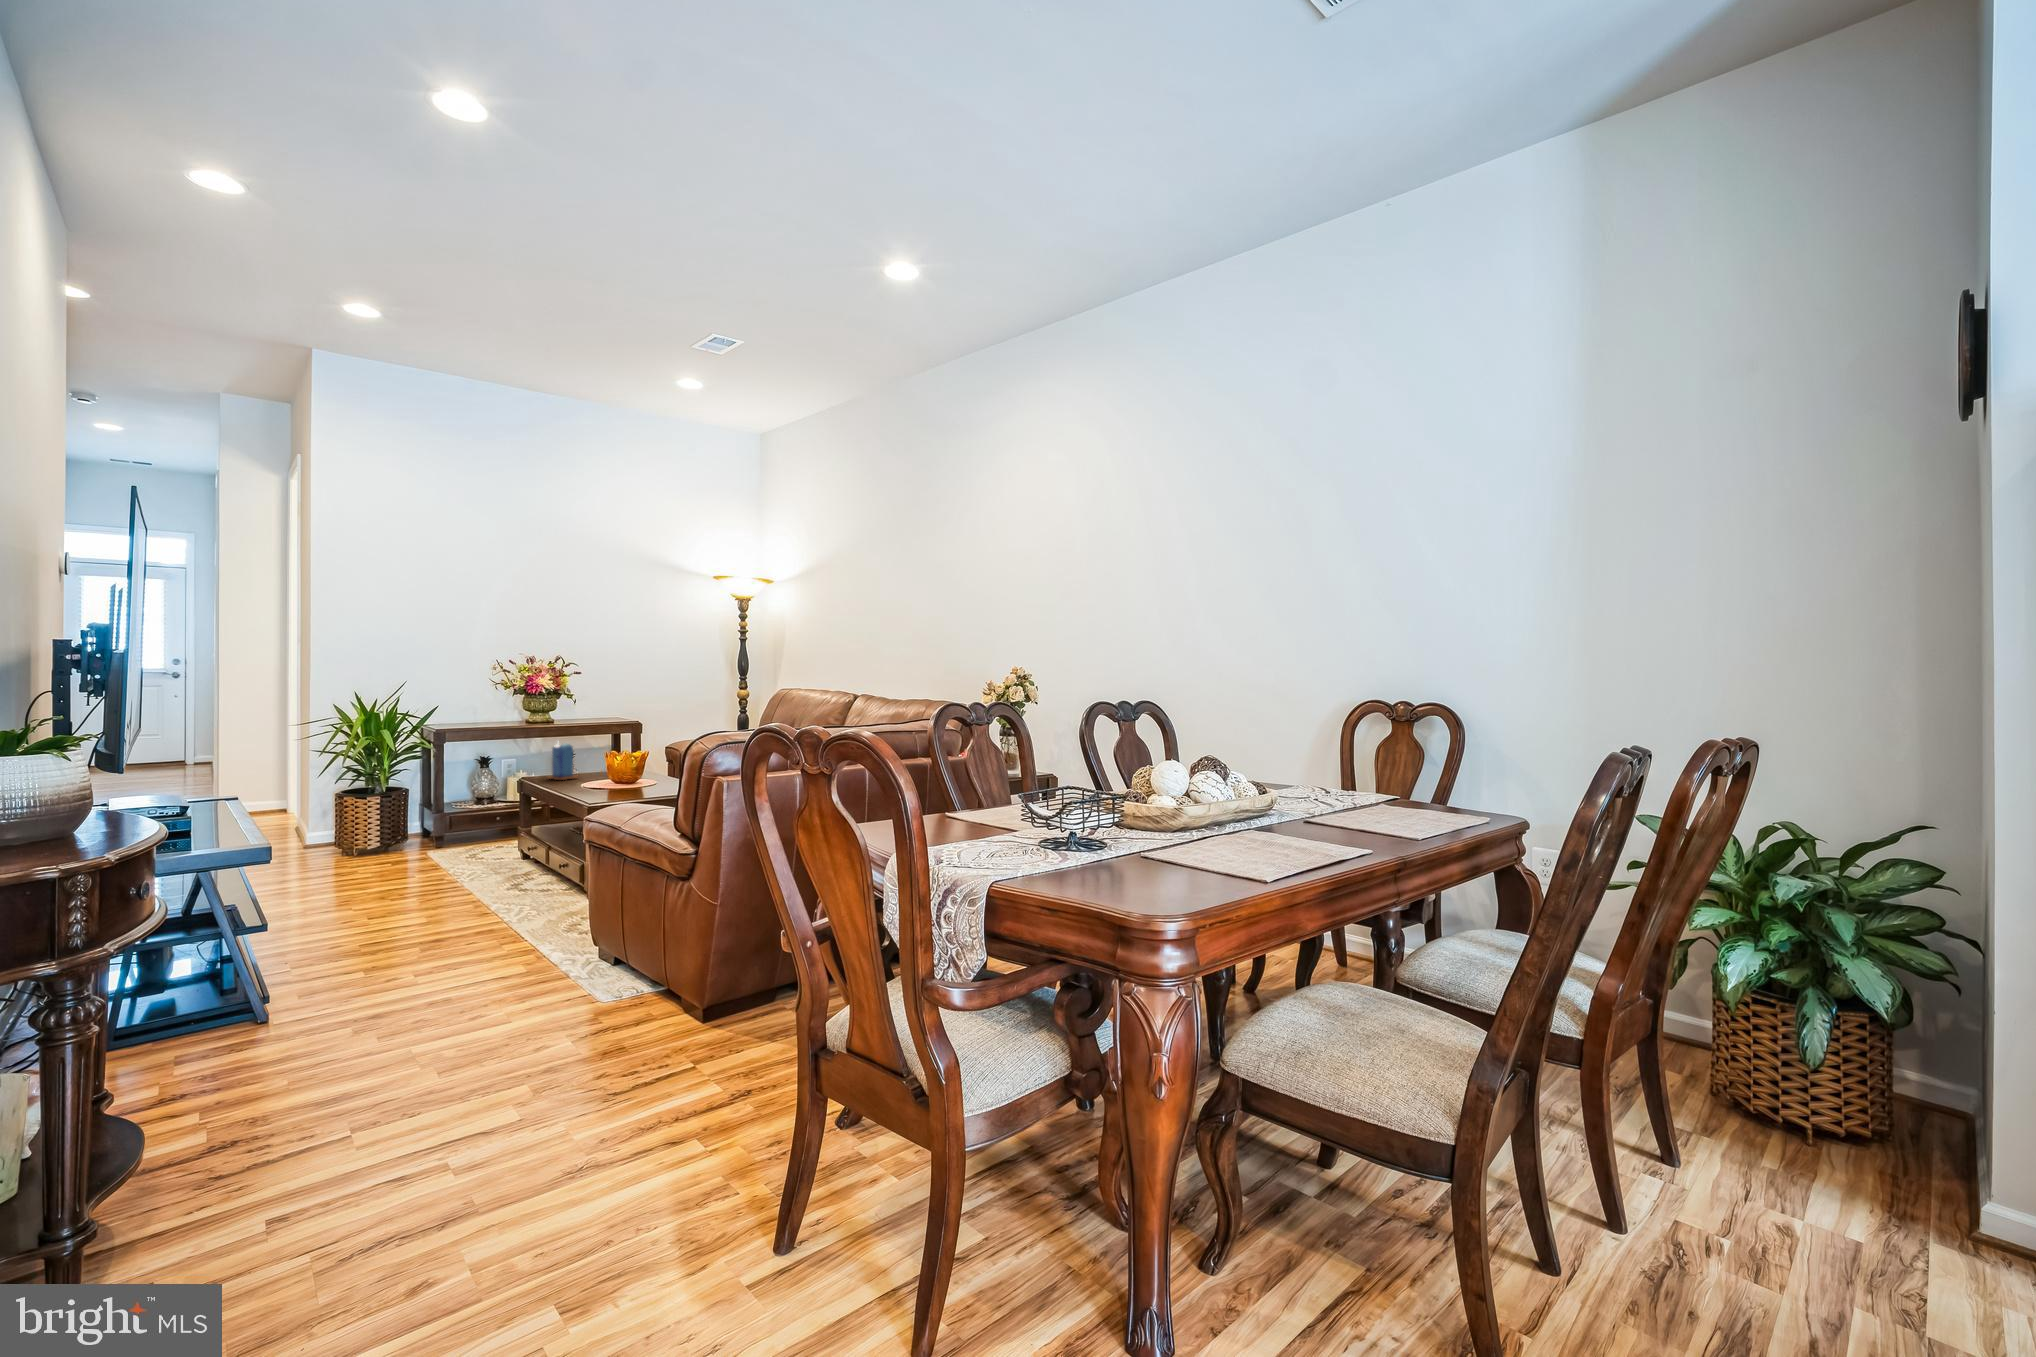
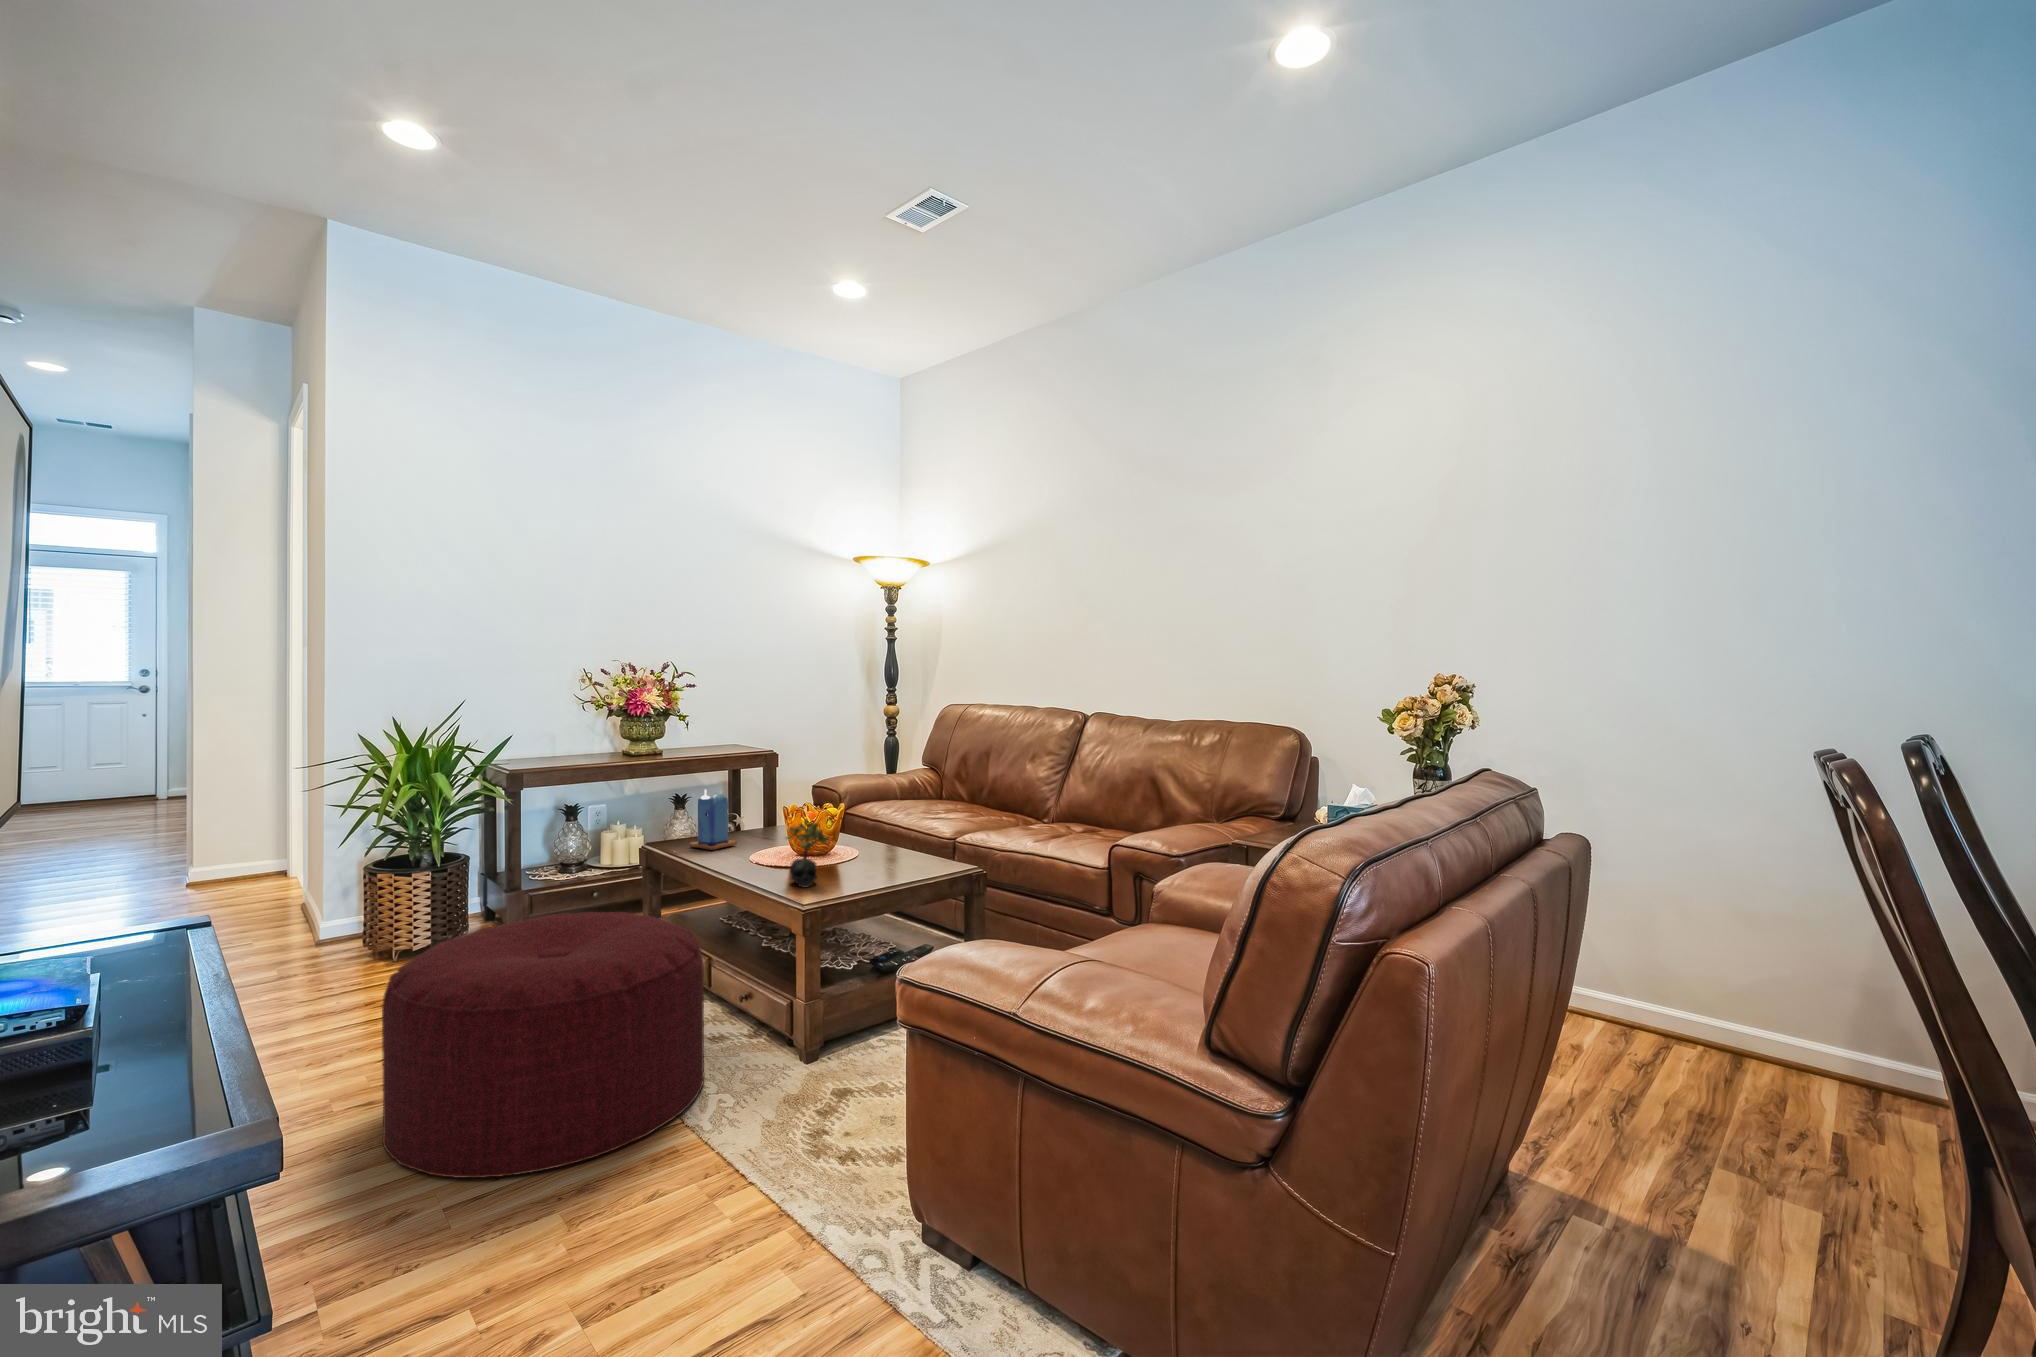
succulent plant: none [587,755,615,796] -> present [786,819,828,887]
ottoman: none [332,808,527,934] -> present [382,912,704,1178]

